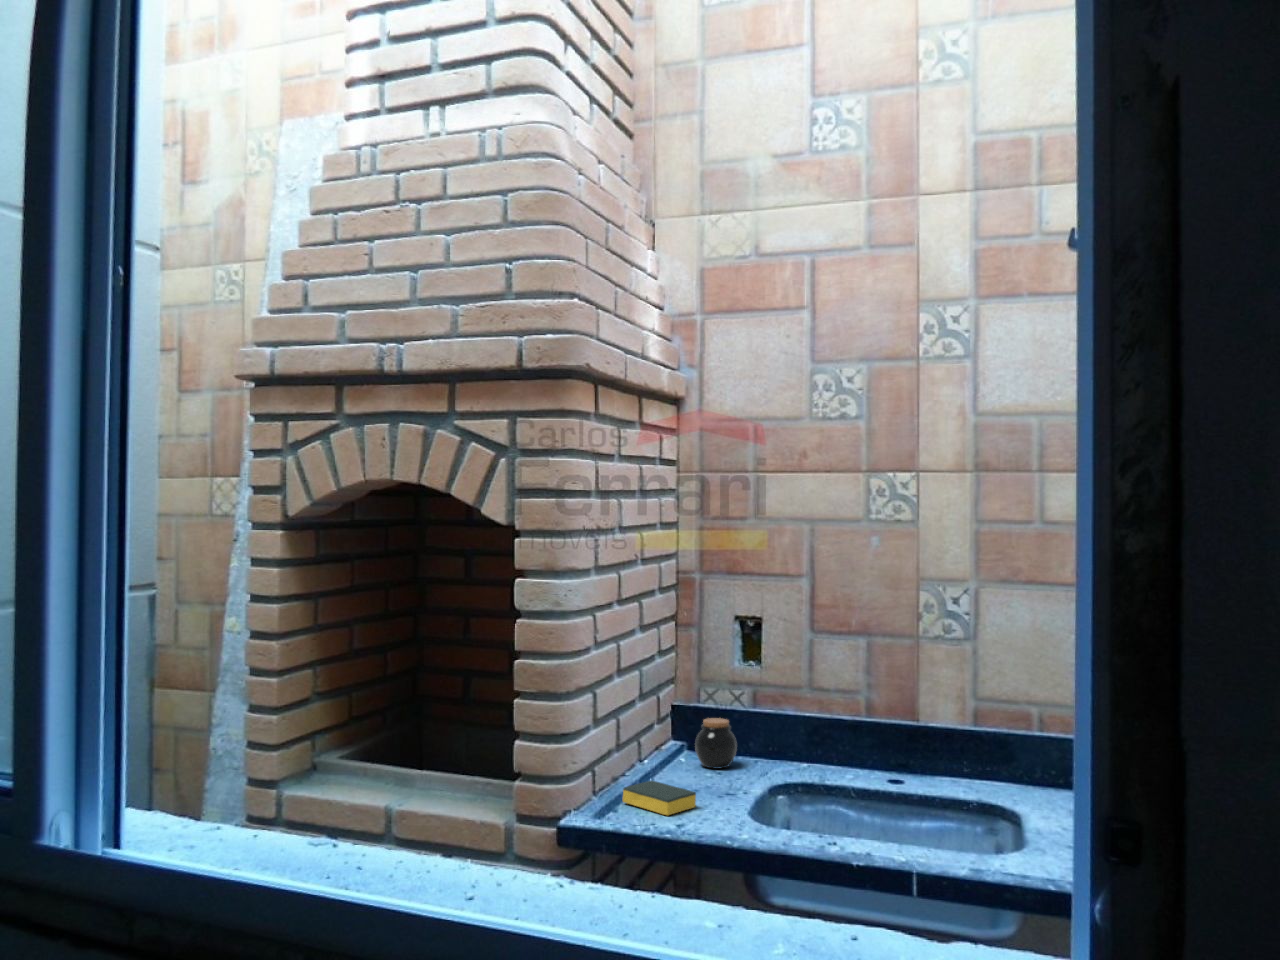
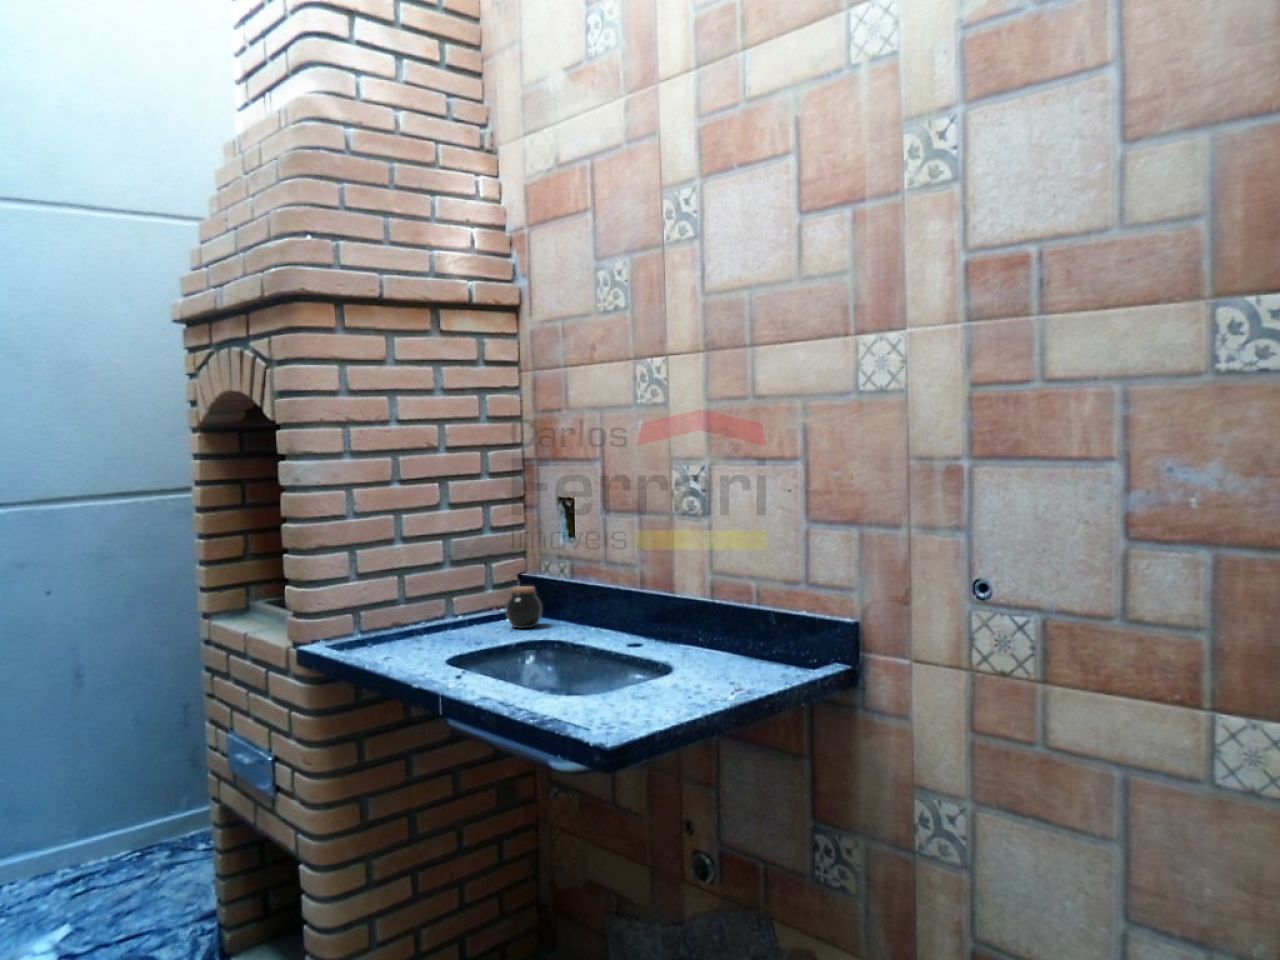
sponge: present [623,780,696,815] -> none [384,630,425,655]

